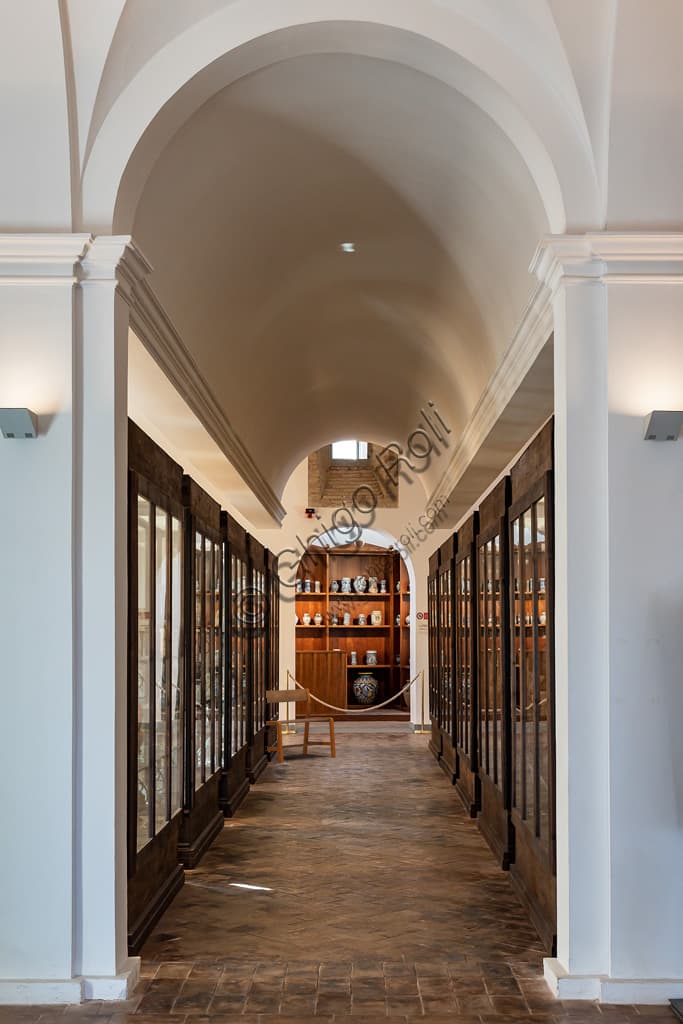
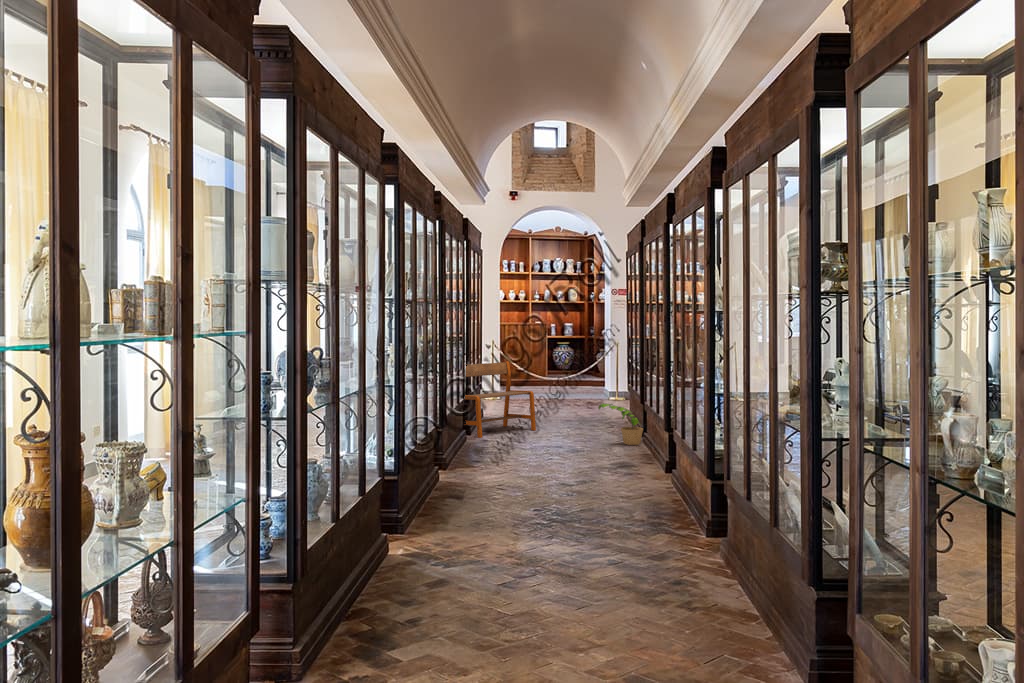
potted plant: none [396,727,439,767] -> present [598,404,643,445]

